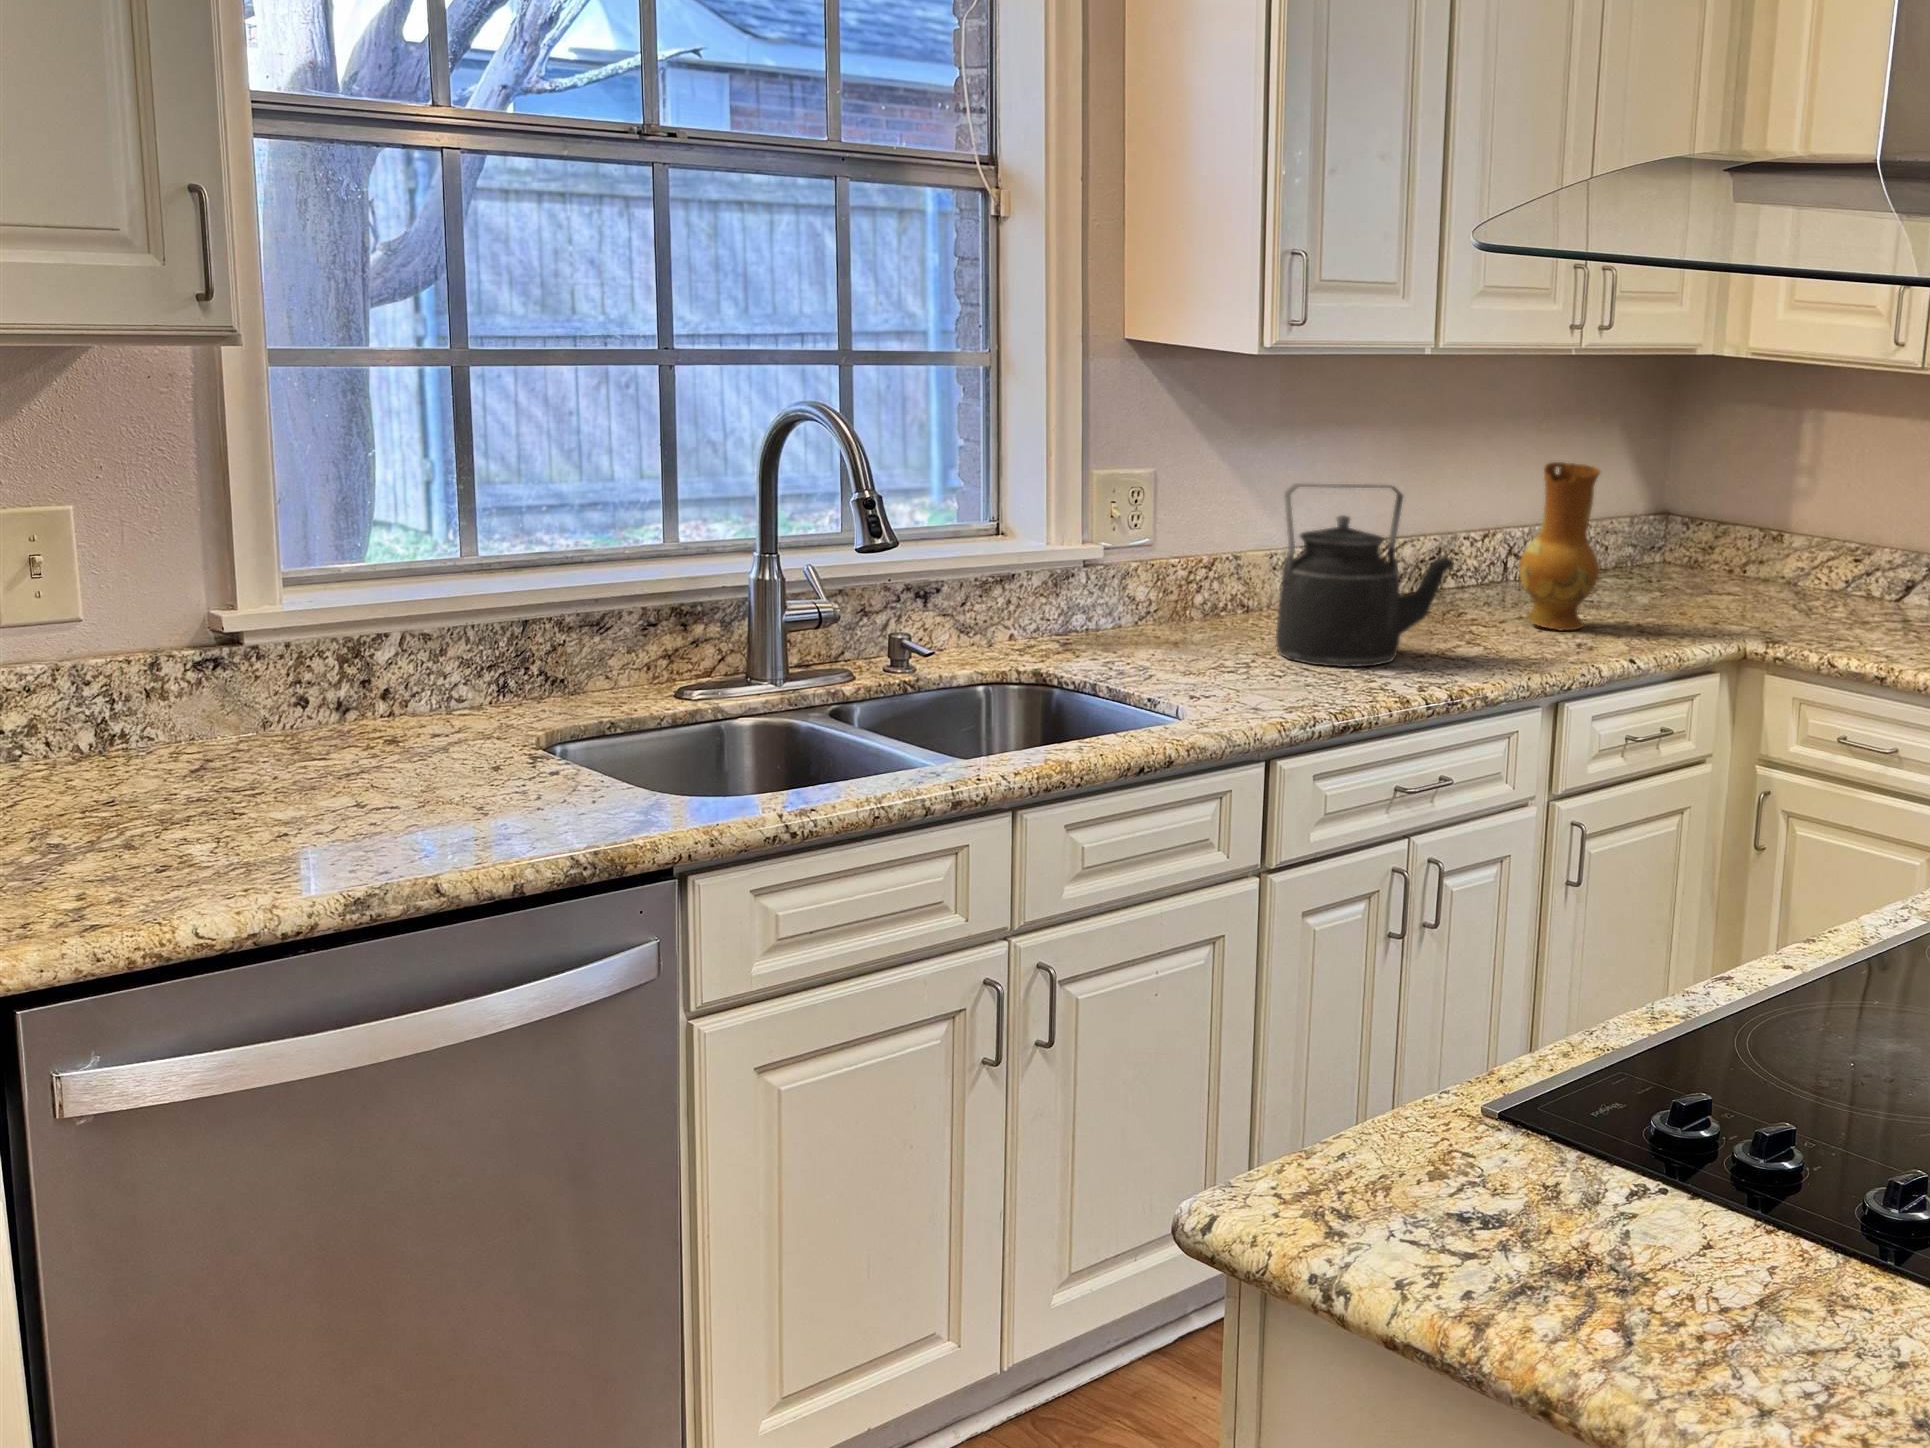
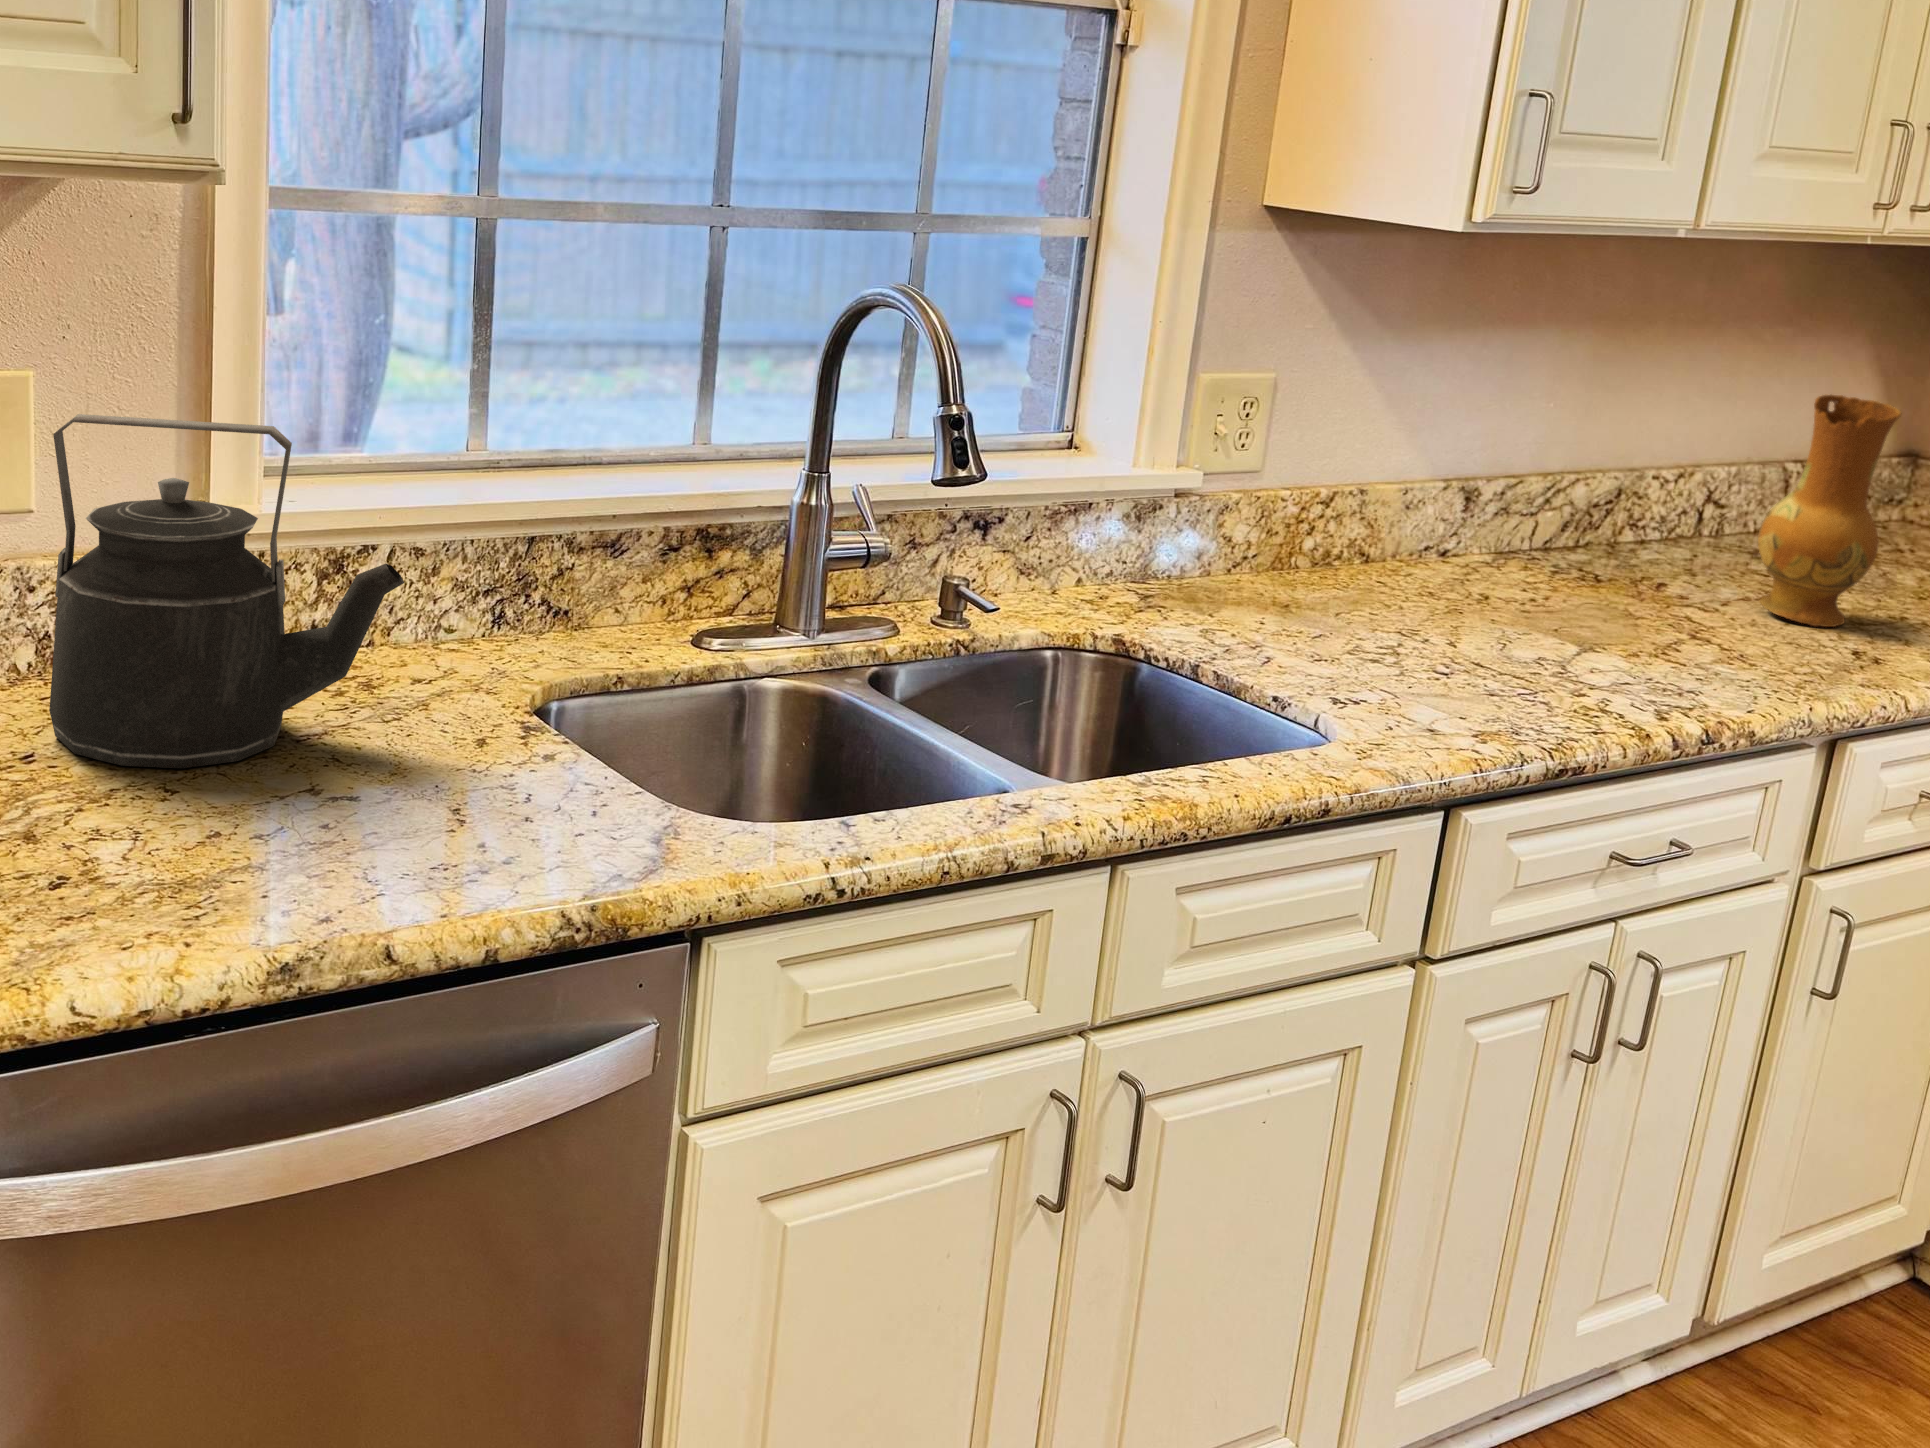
kettle: present [1276,483,1454,667] -> present [49,414,404,768]

